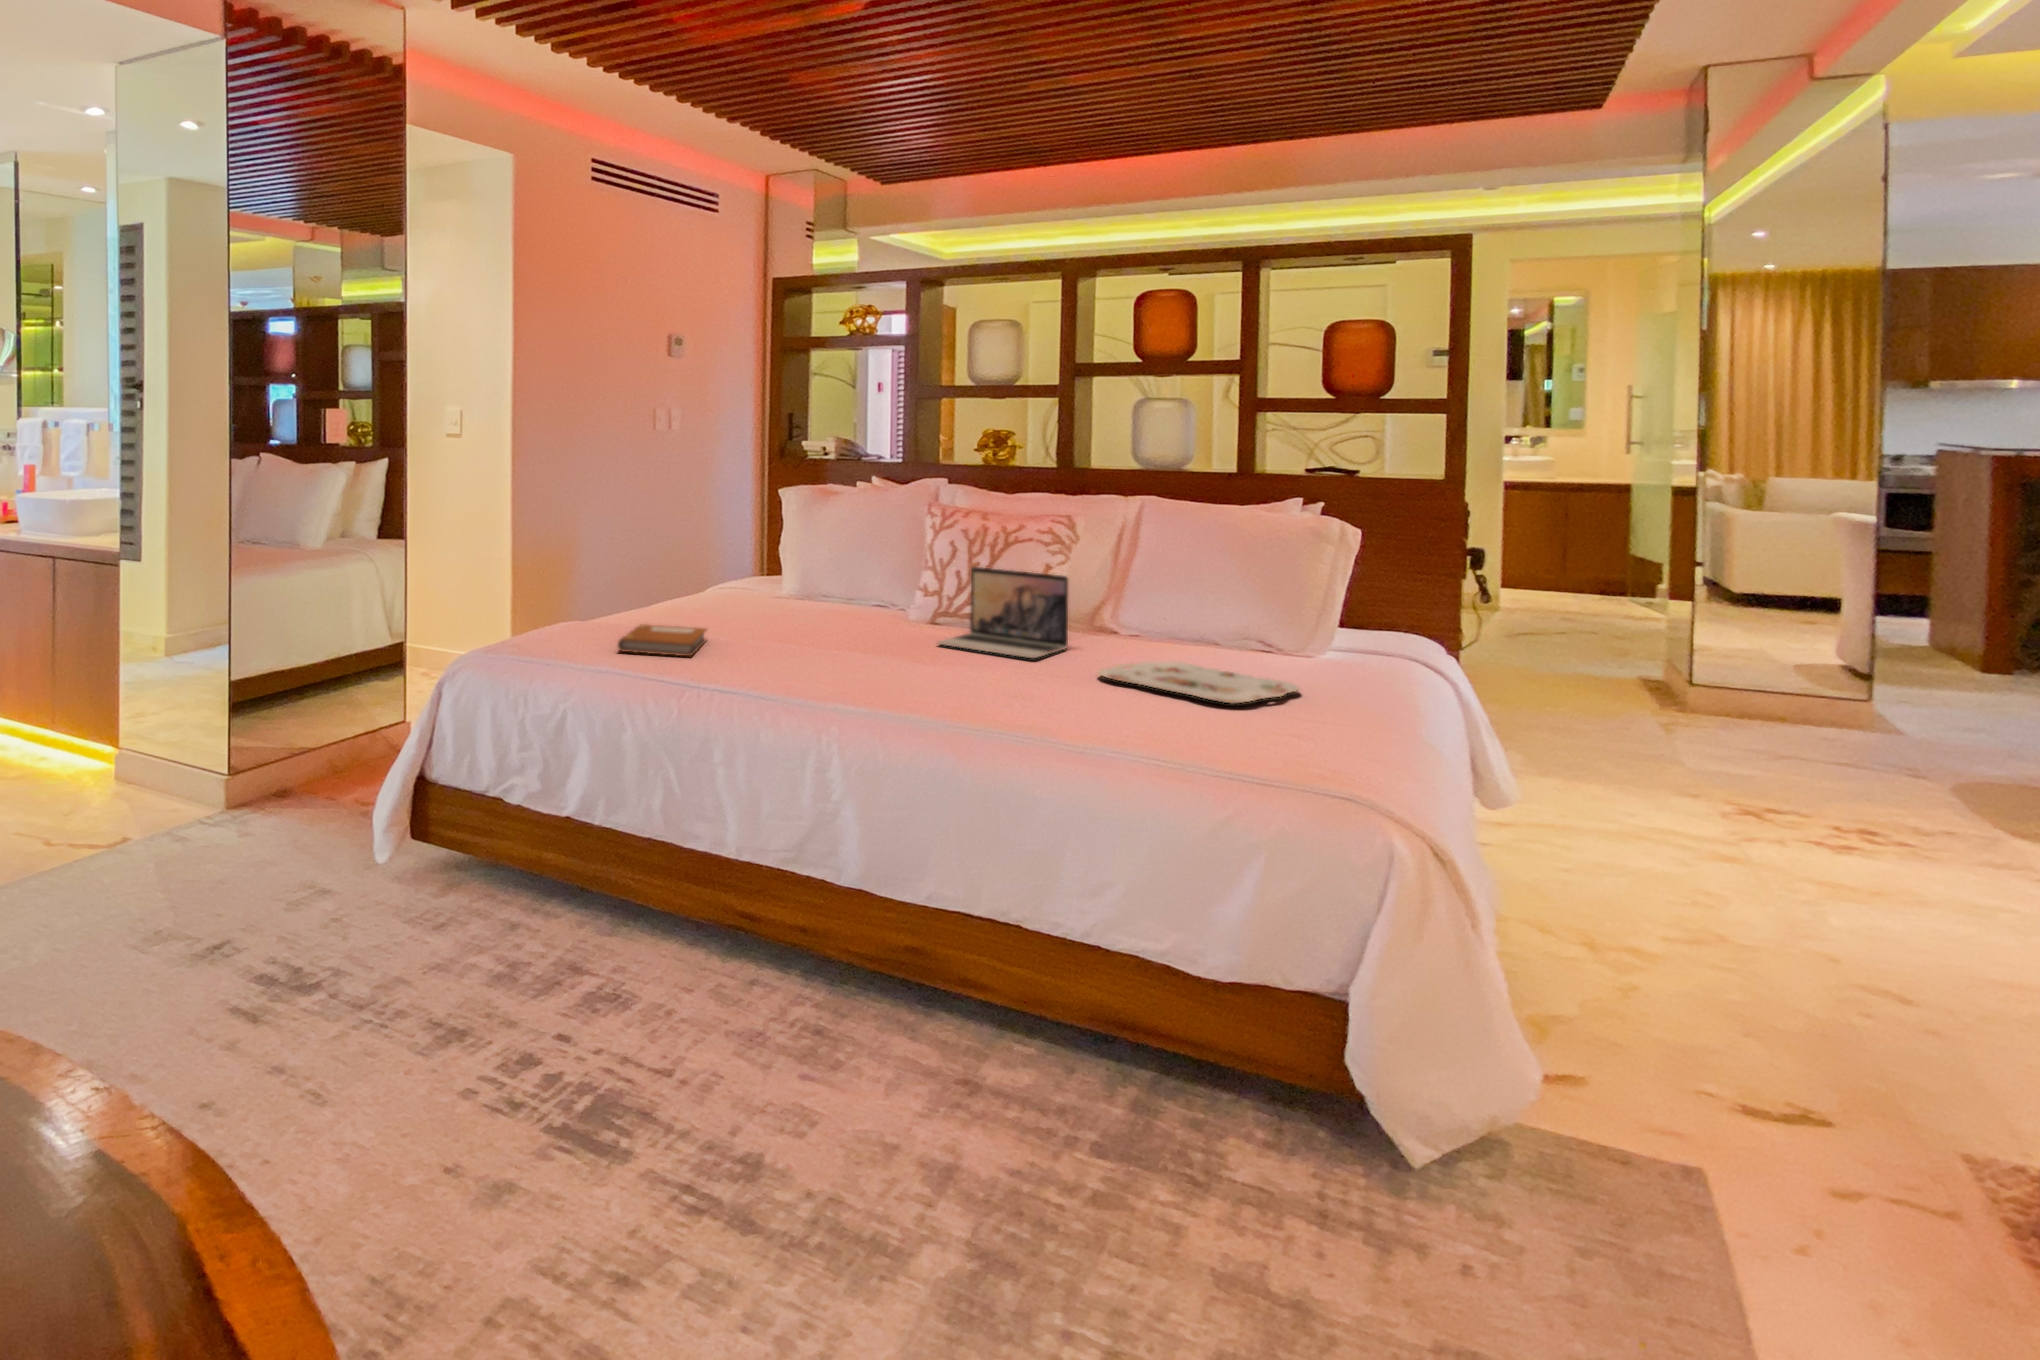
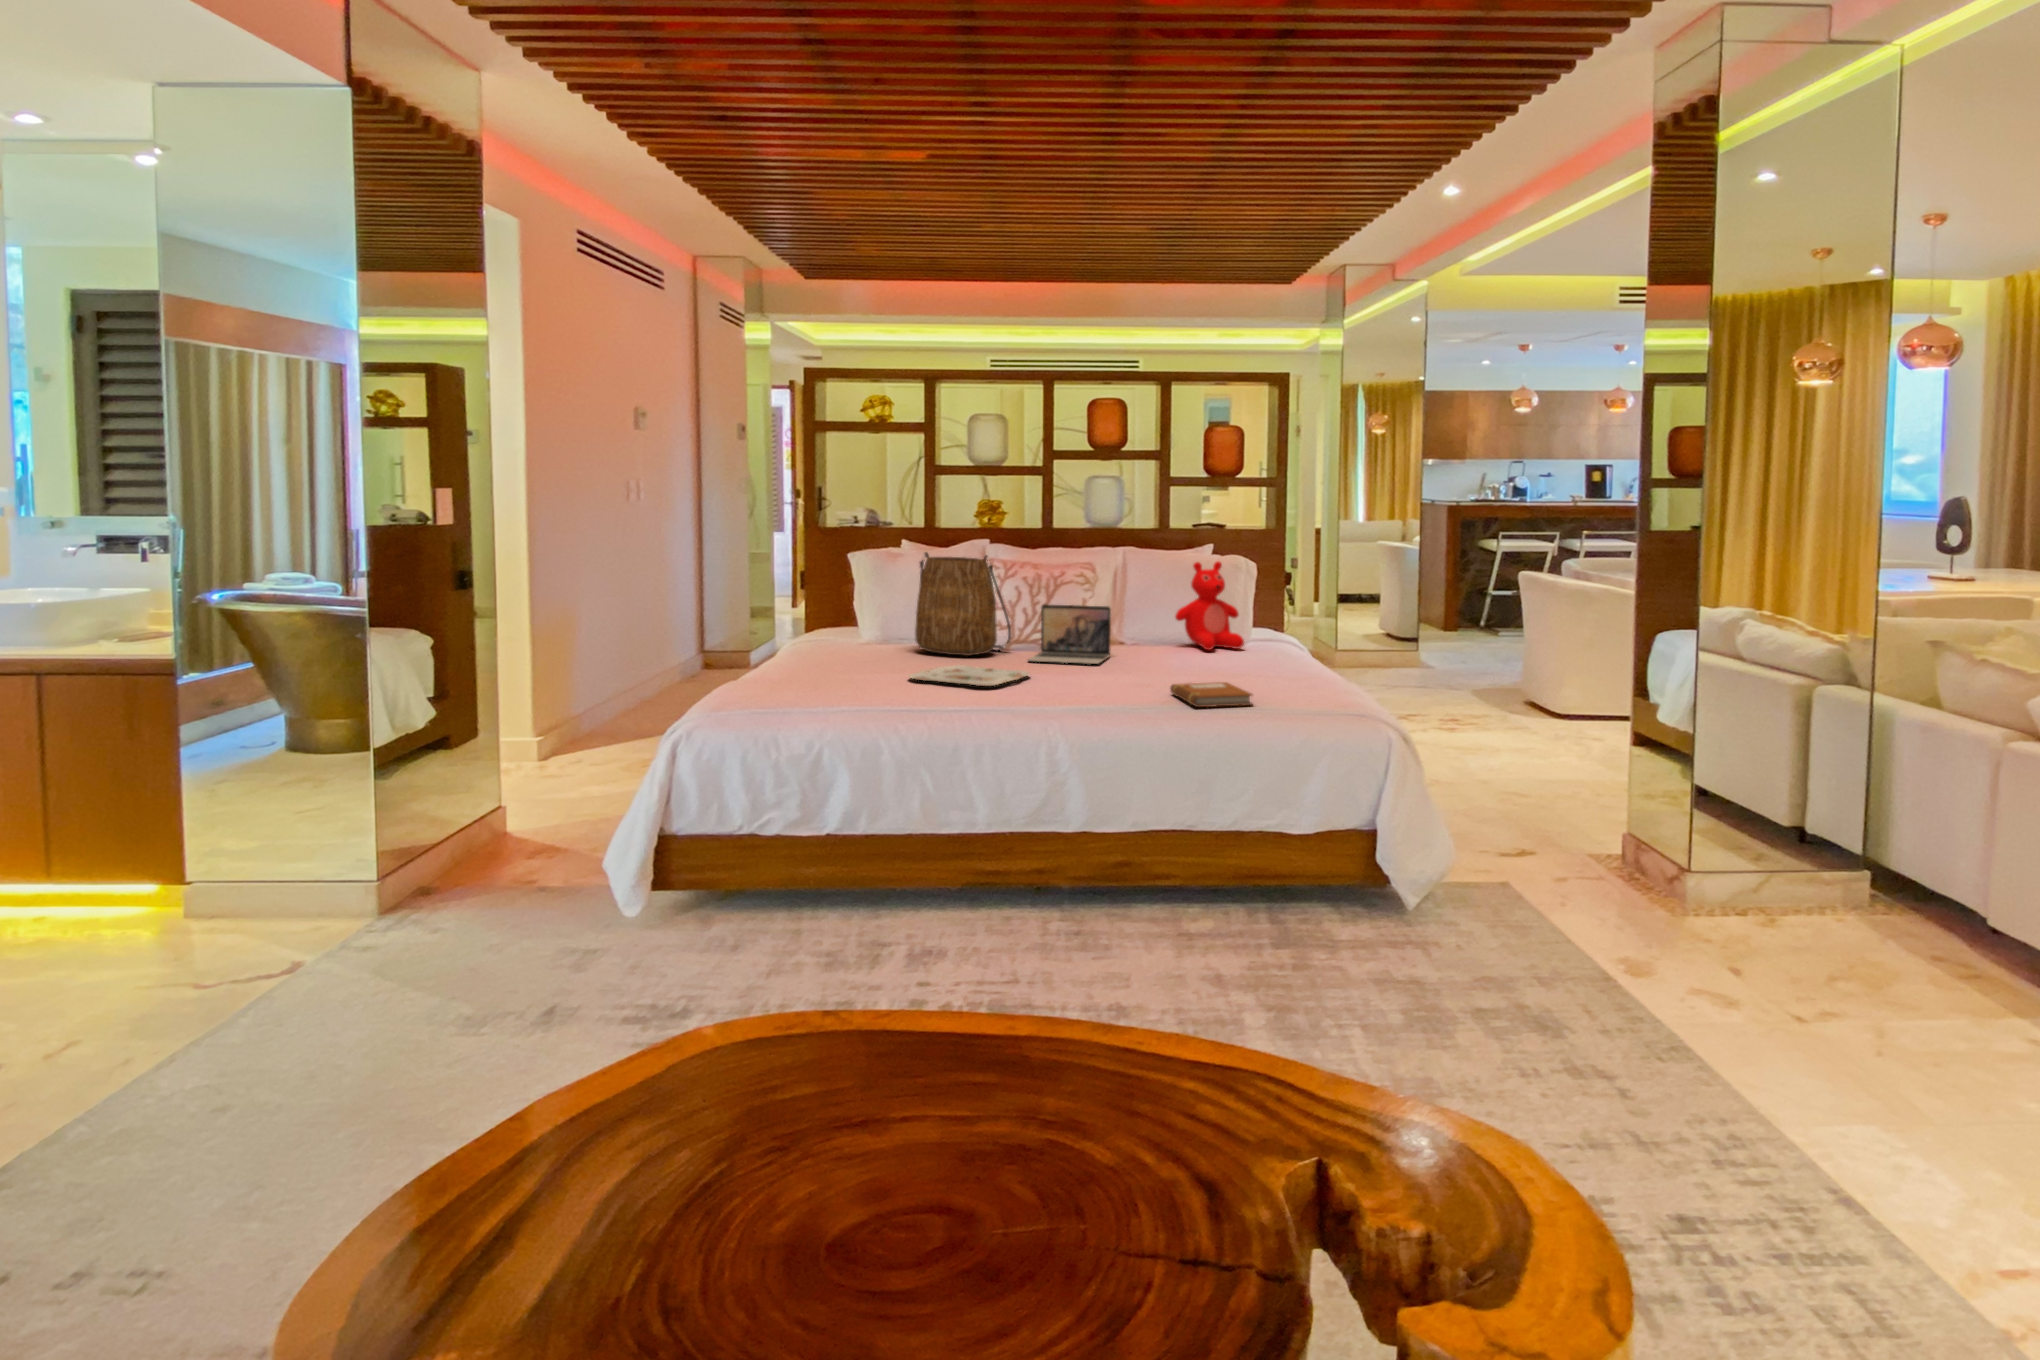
tote bag: none [806,489,930,629] -> present [915,552,1011,656]
teddy bear: none [1189,517,1305,656] -> present [1175,561,1244,650]
notebook: present [618,624,706,656] -> present [1170,682,1252,707]
serving tray: present [1098,662,1299,703] -> present [909,665,1029,686]

